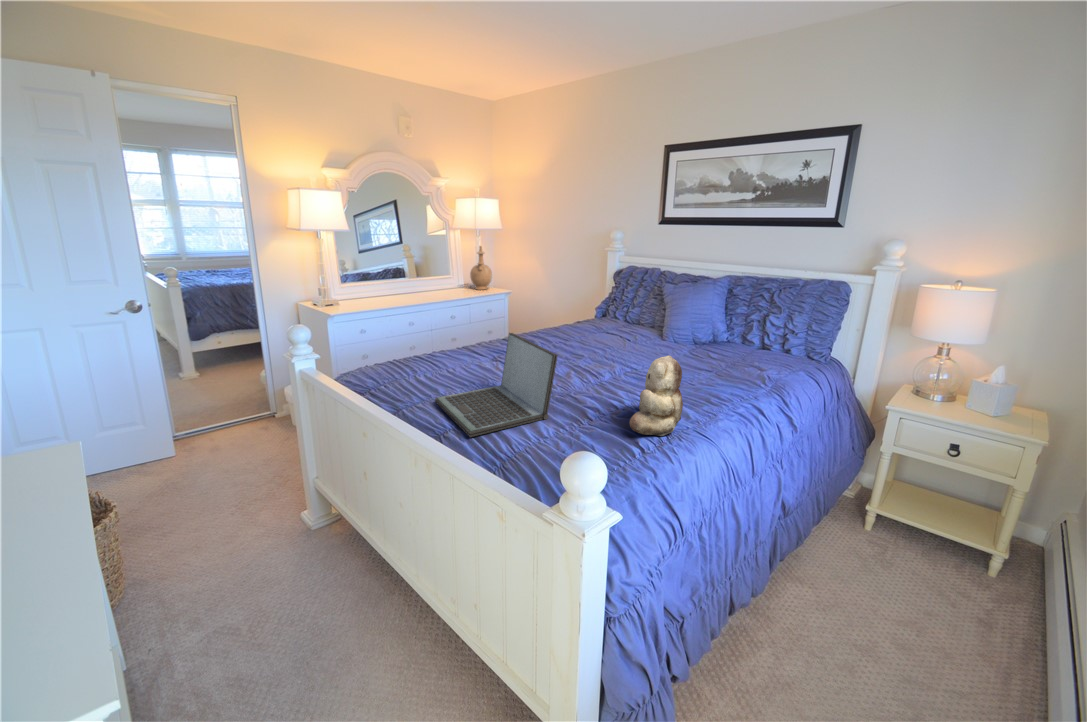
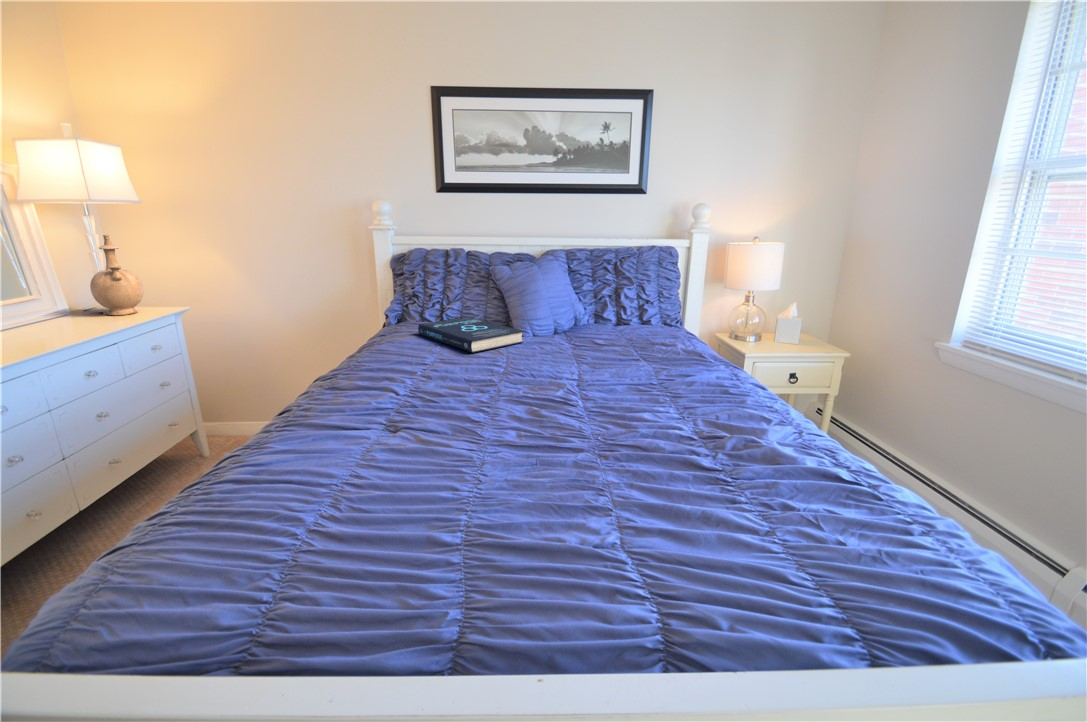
book: none [596,319,650,344] -> present [418,317,523,353]
laptop: present [435,333,558,437] -> none [377,351,624,588]
teddy bear: present [630,356,683,436] -> none [672,334,771,452]

